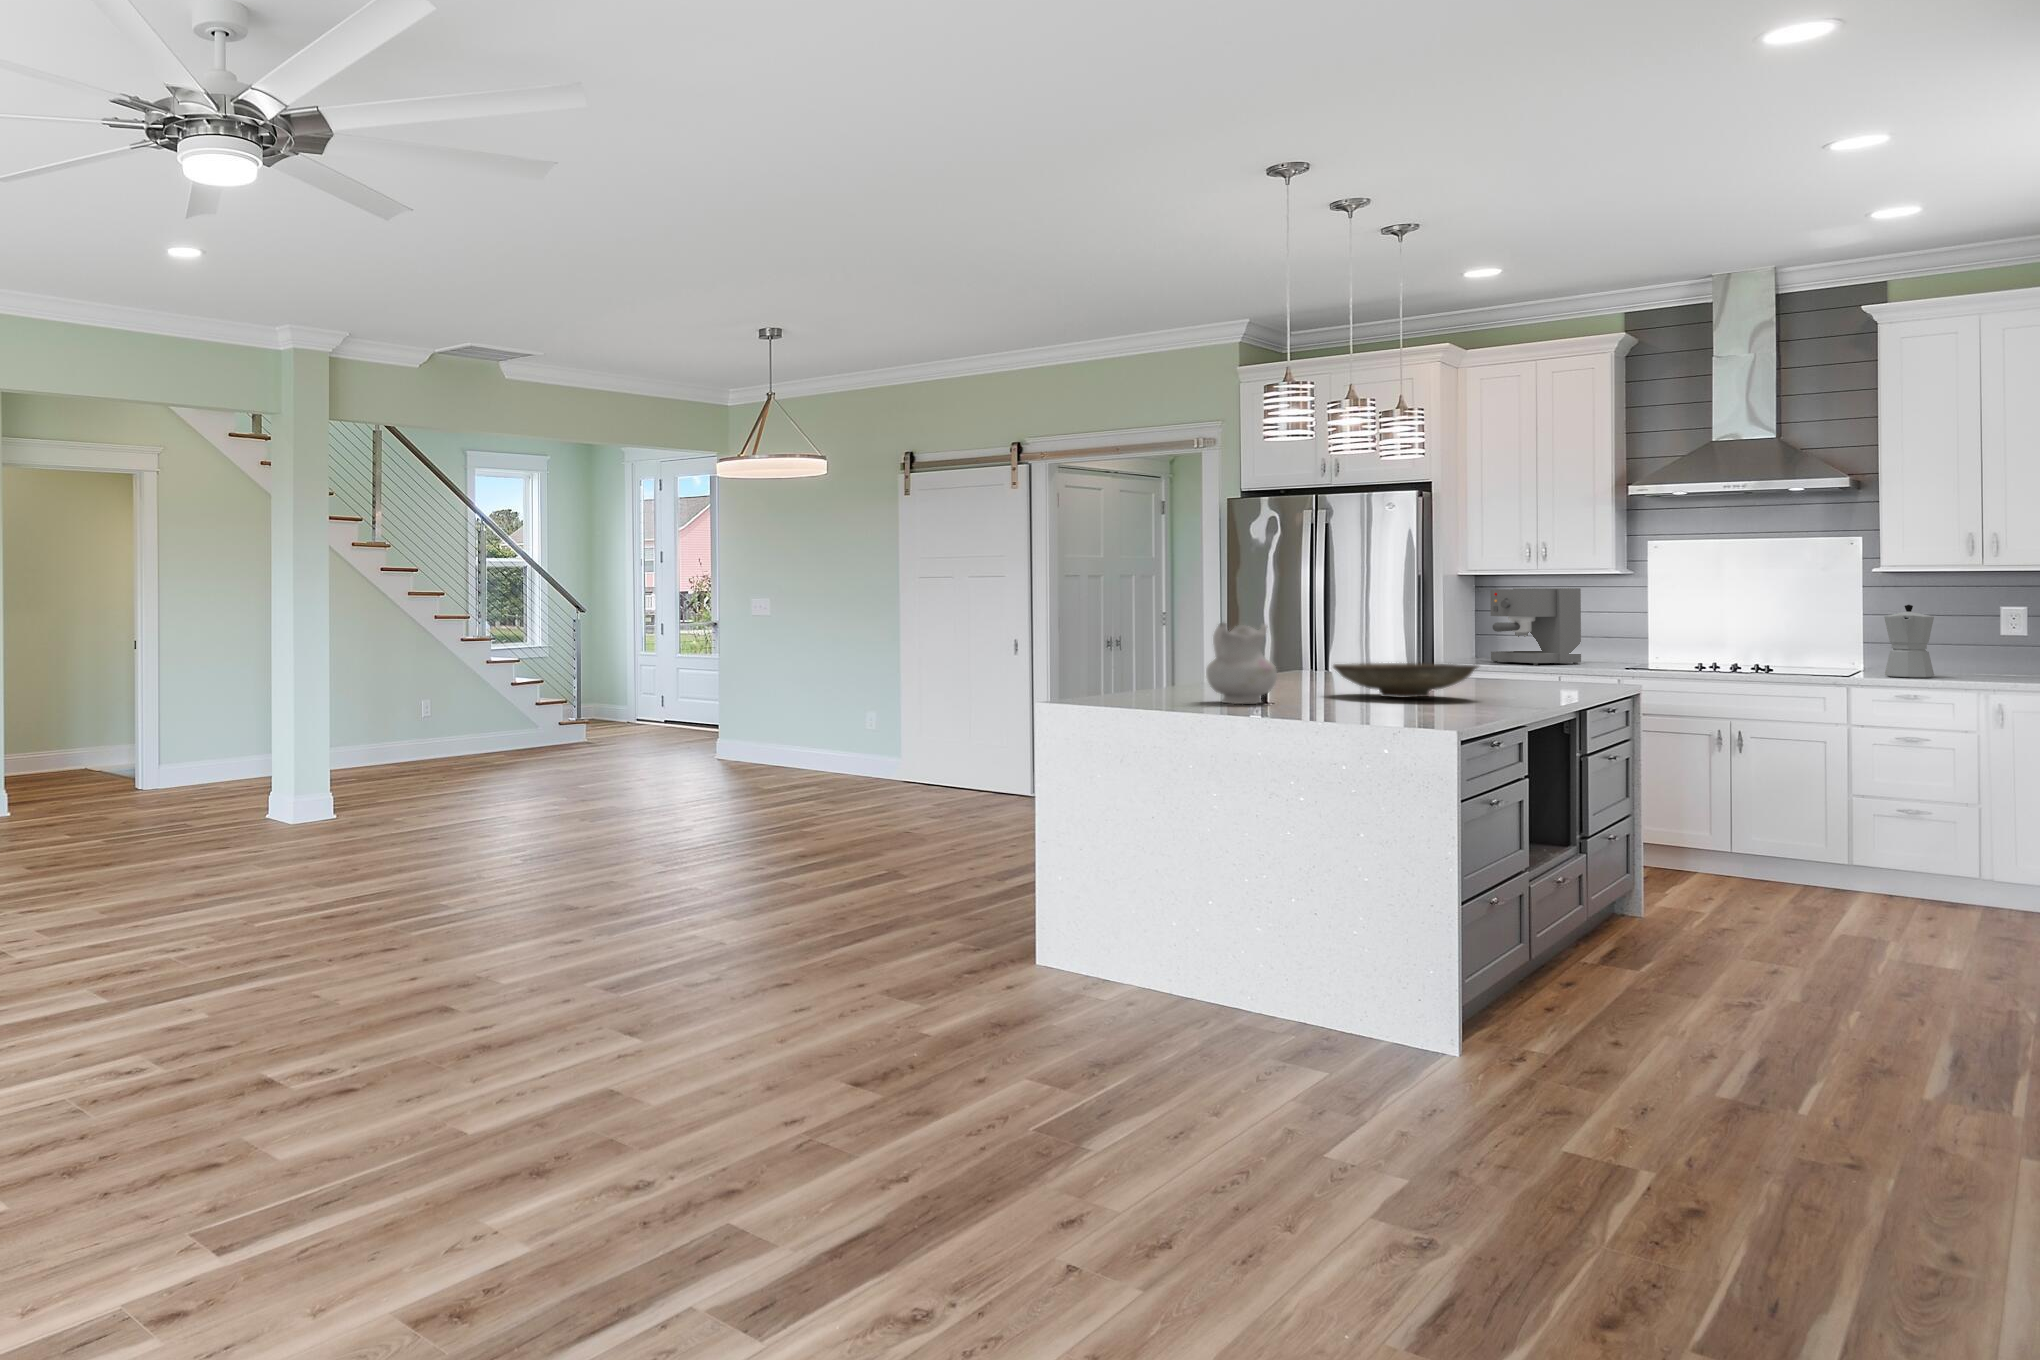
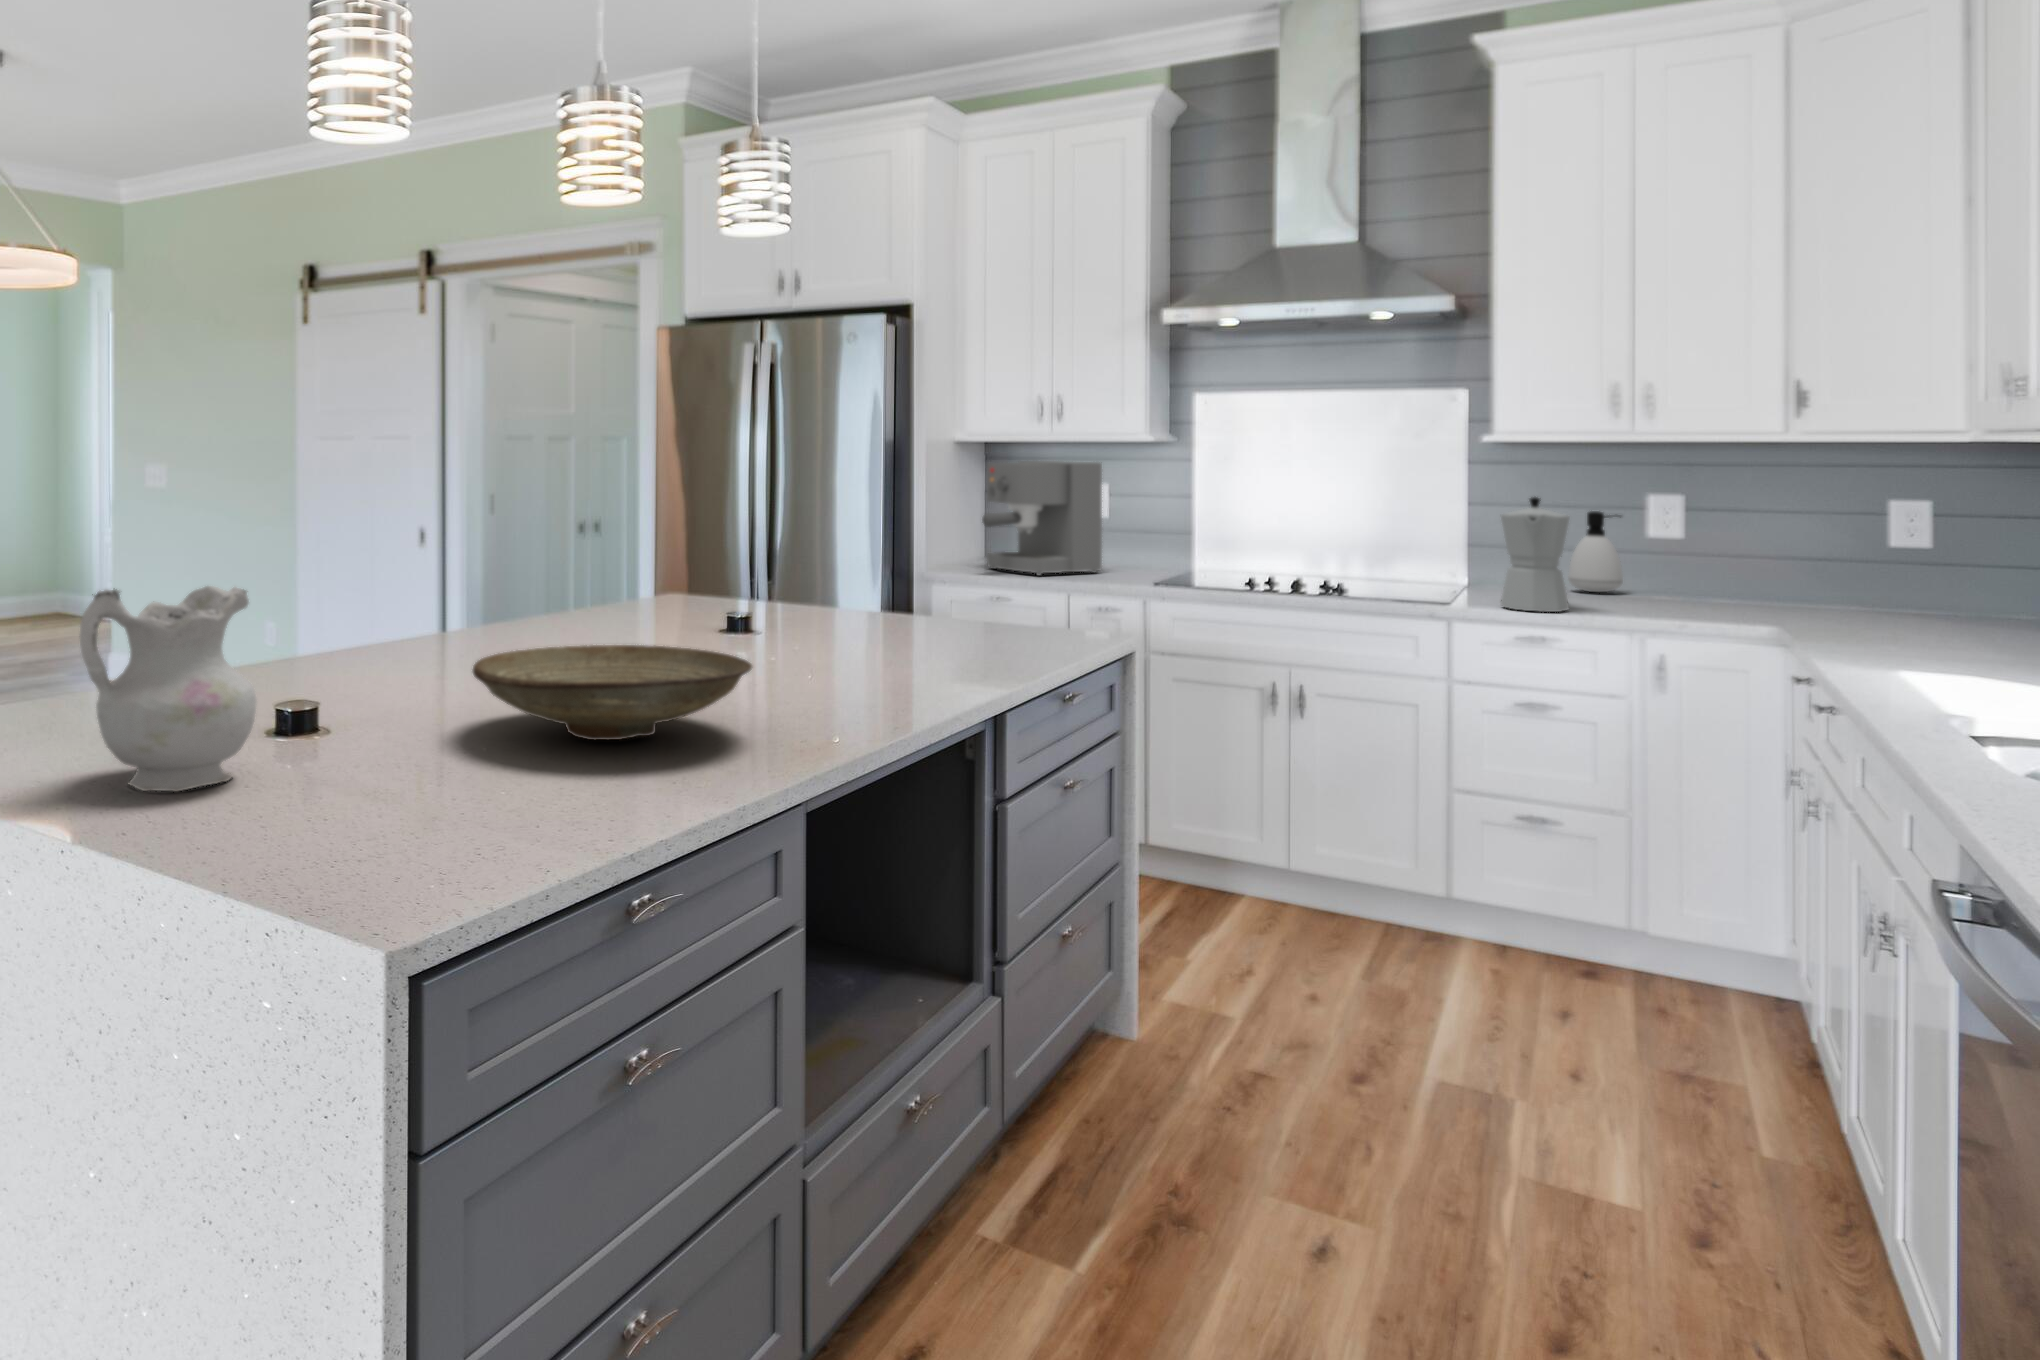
soap dispenser: none [1940,617,1981,671] -> present [1568,511,1623,592]

